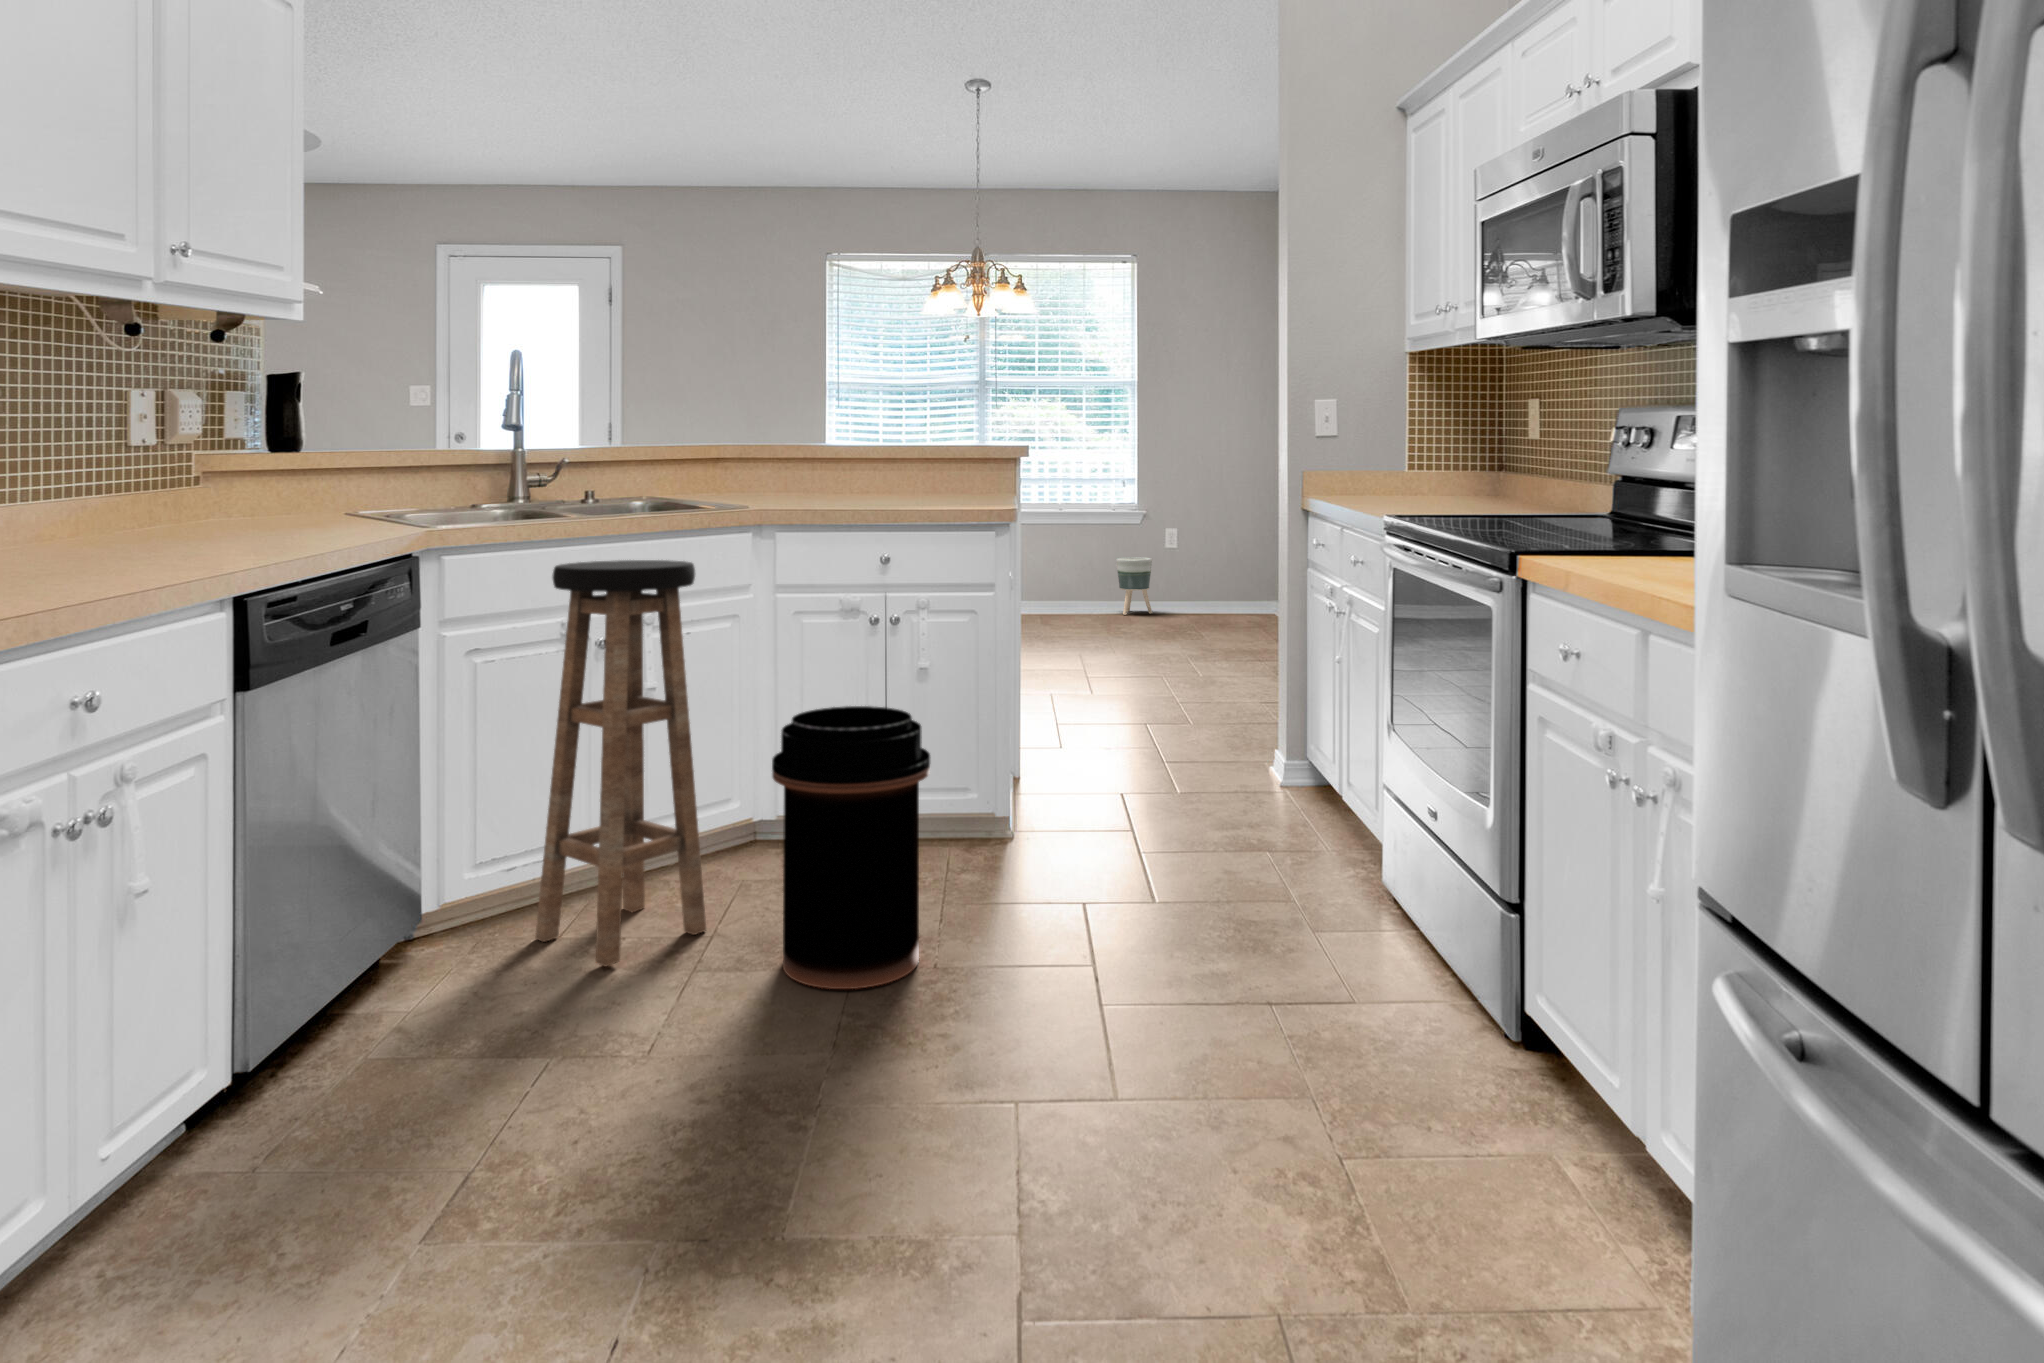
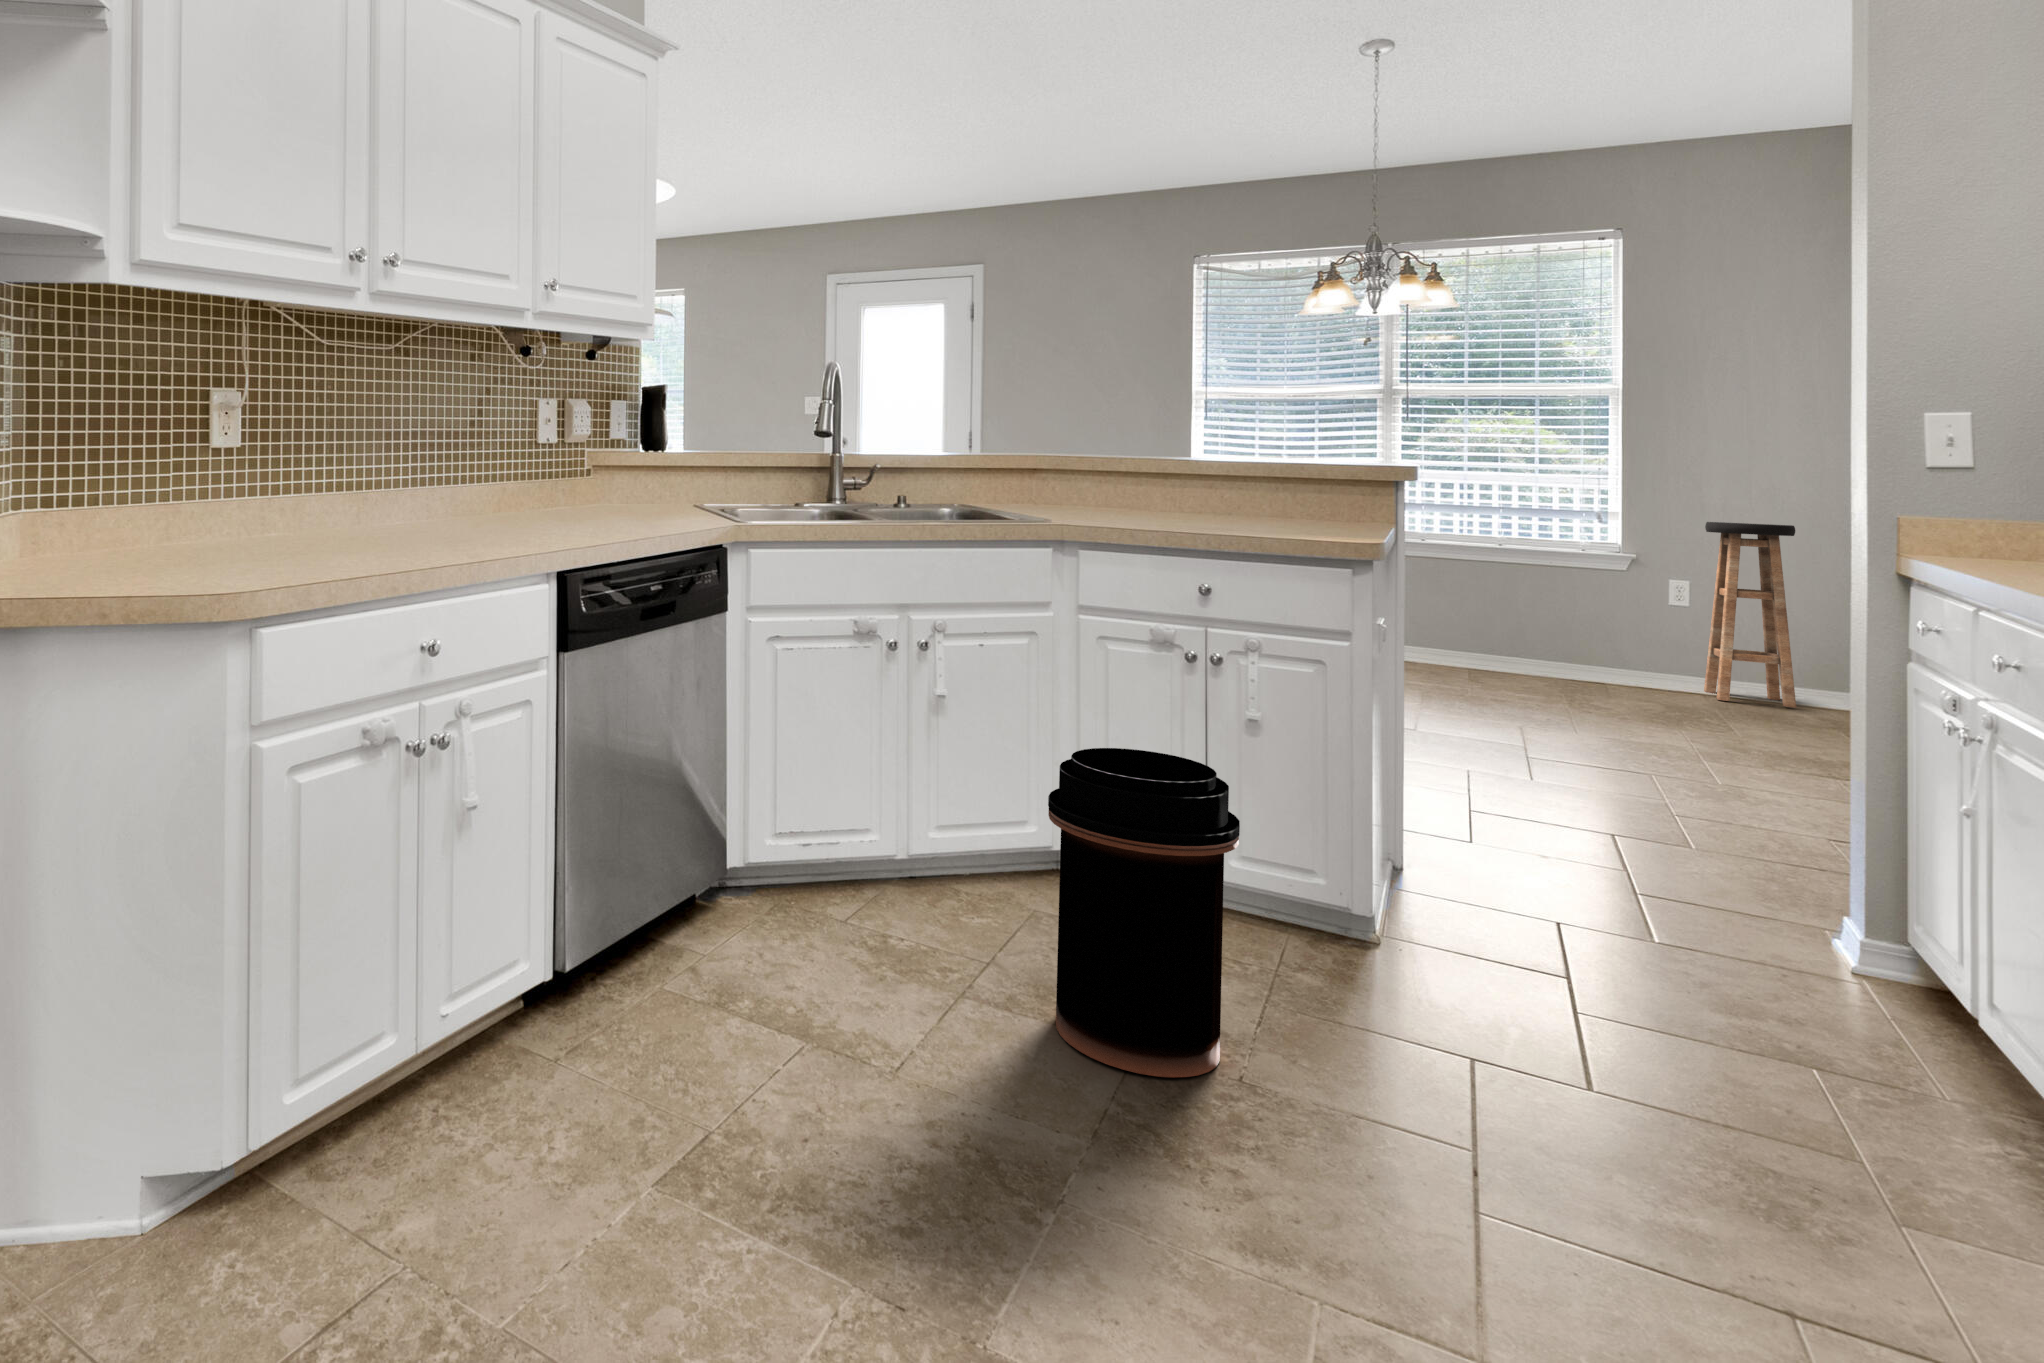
planter: present [1116,557,1152,615] -> none [1588,612,1647,687]
bar stool: present [535,560,706,966] -> present [1704,522,1796,707]

